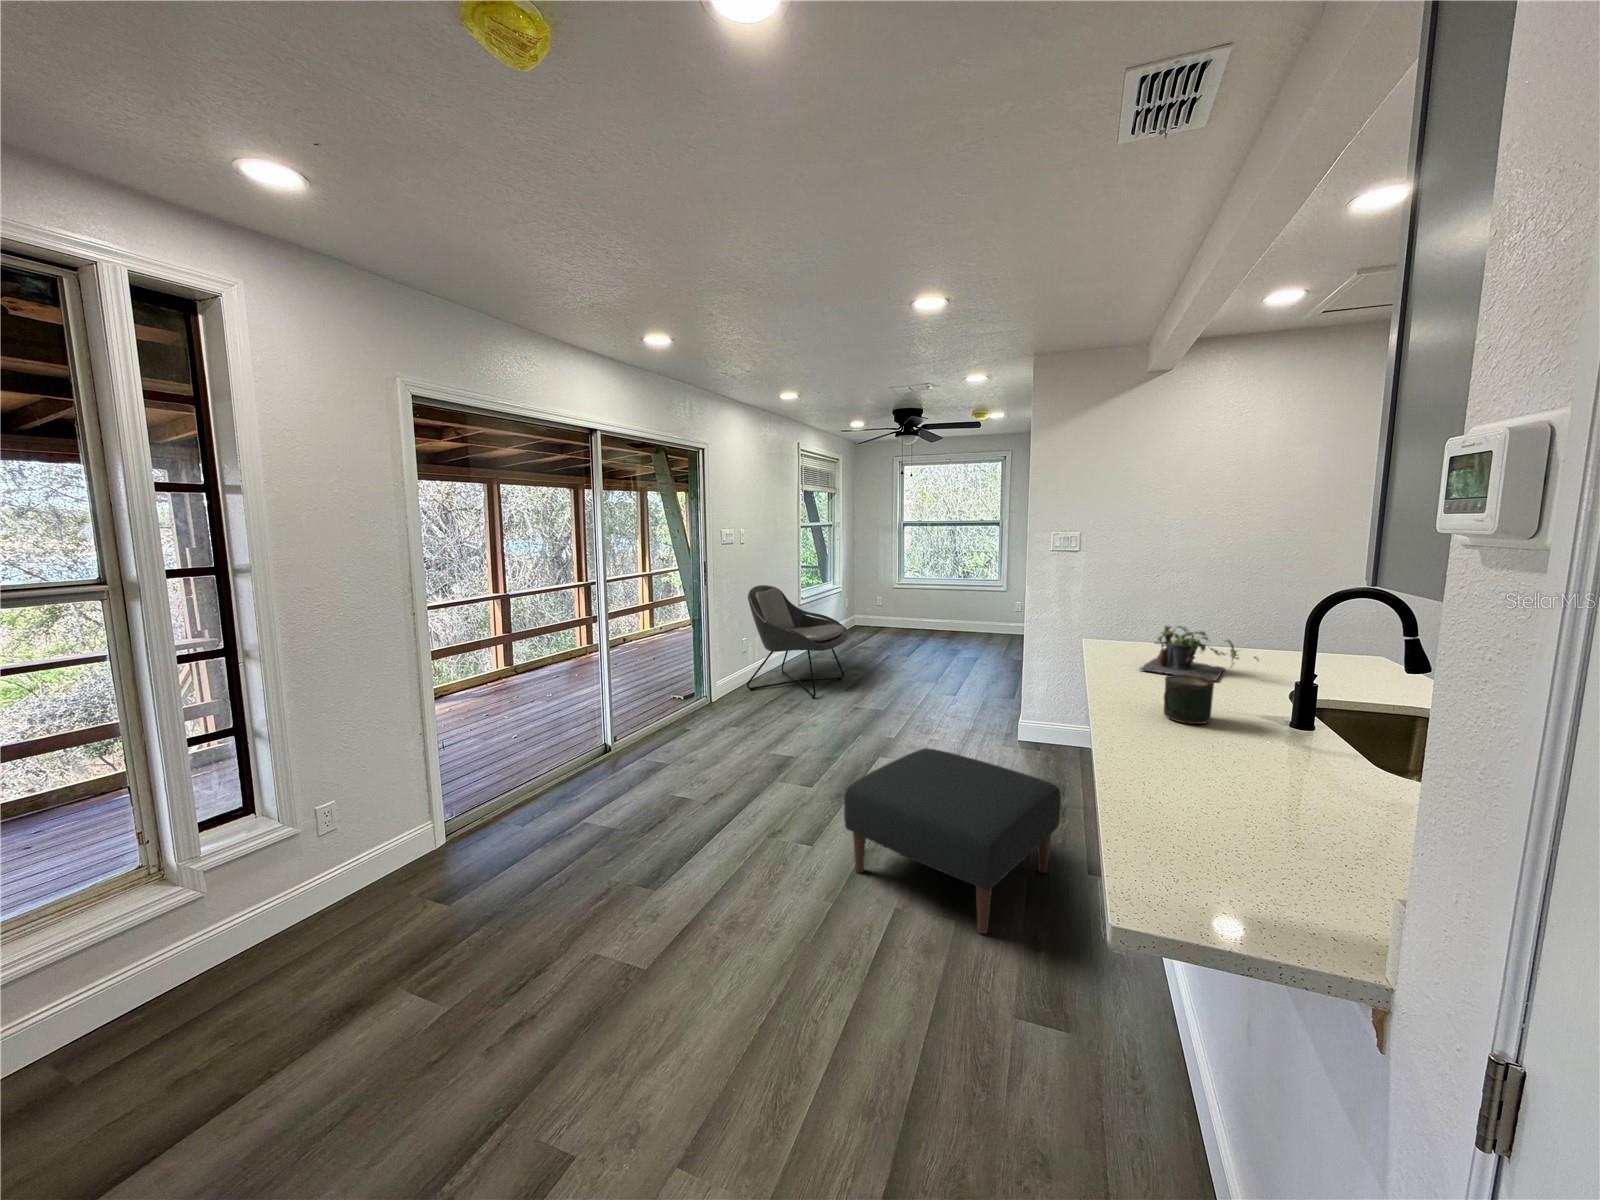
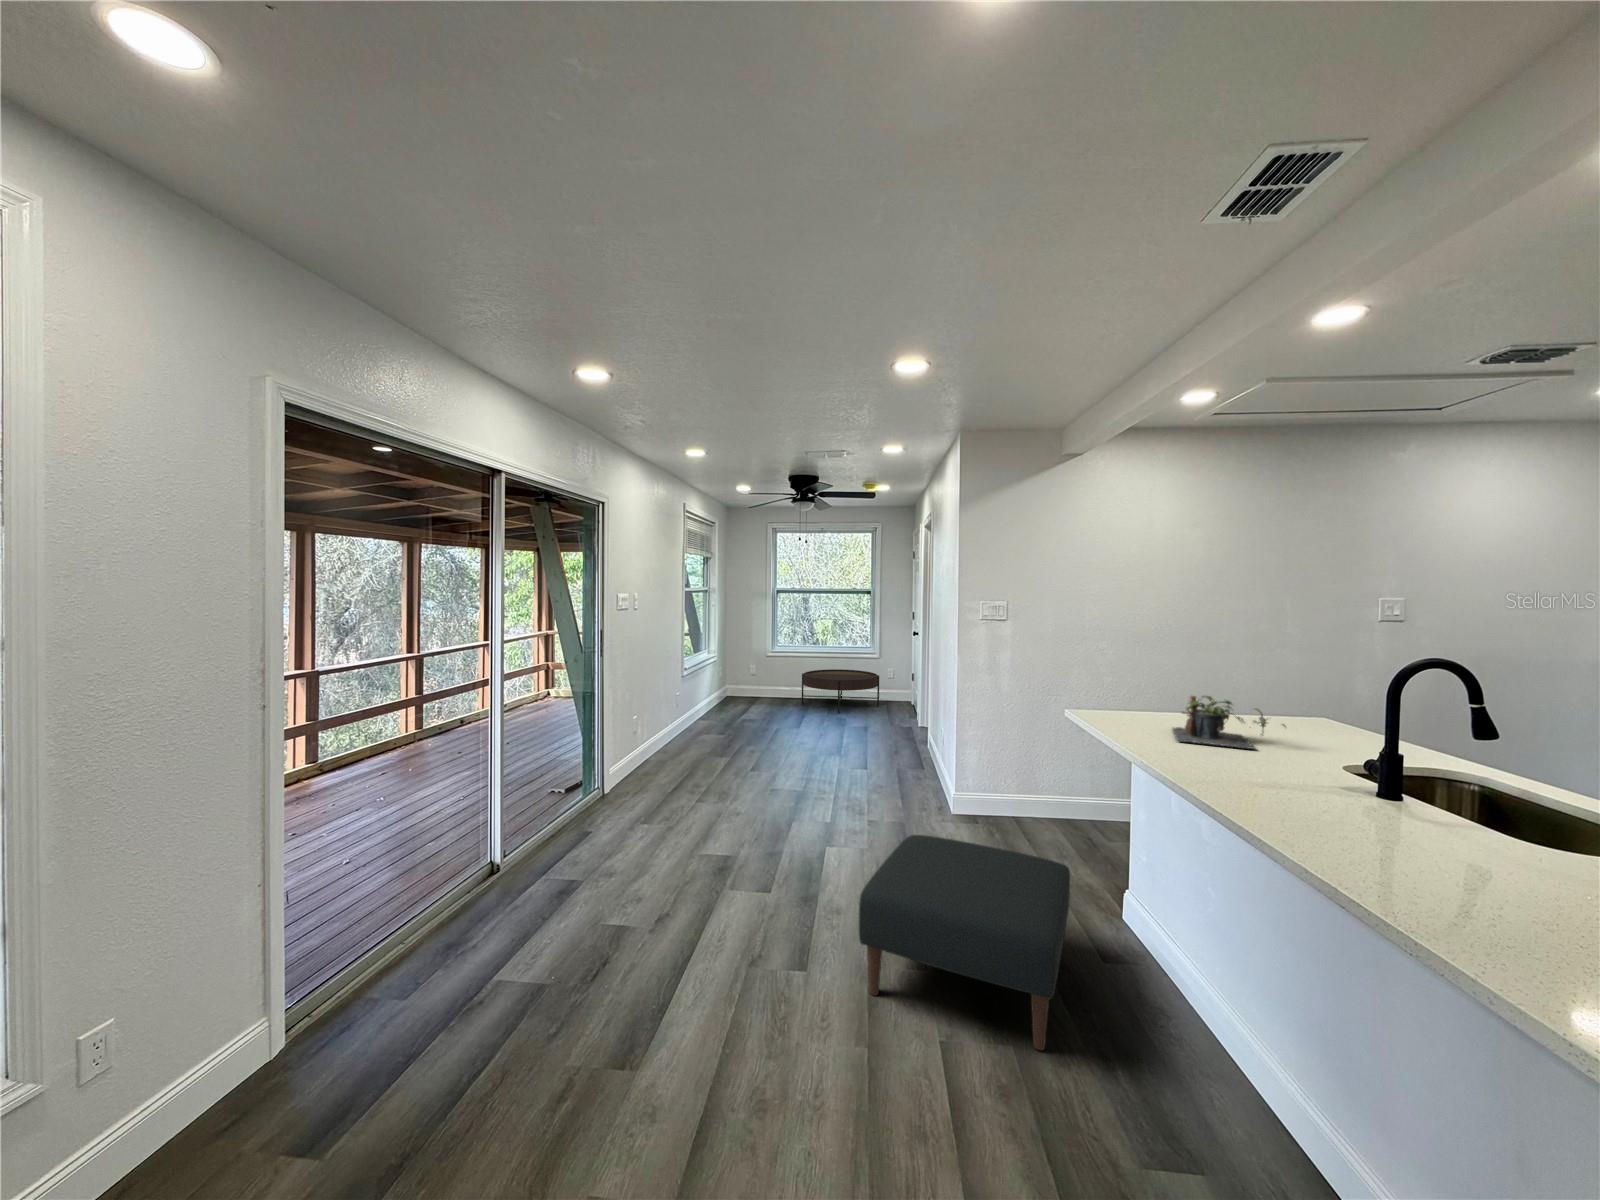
lounge chair: present [747,585,850,698] -> none [642,655,752,782]
coffee table: none [922,602,1001,645] -> present [802,669,879,713]
mug: present [1164,675,1214,724] -> none [1271,748,1326,799]

